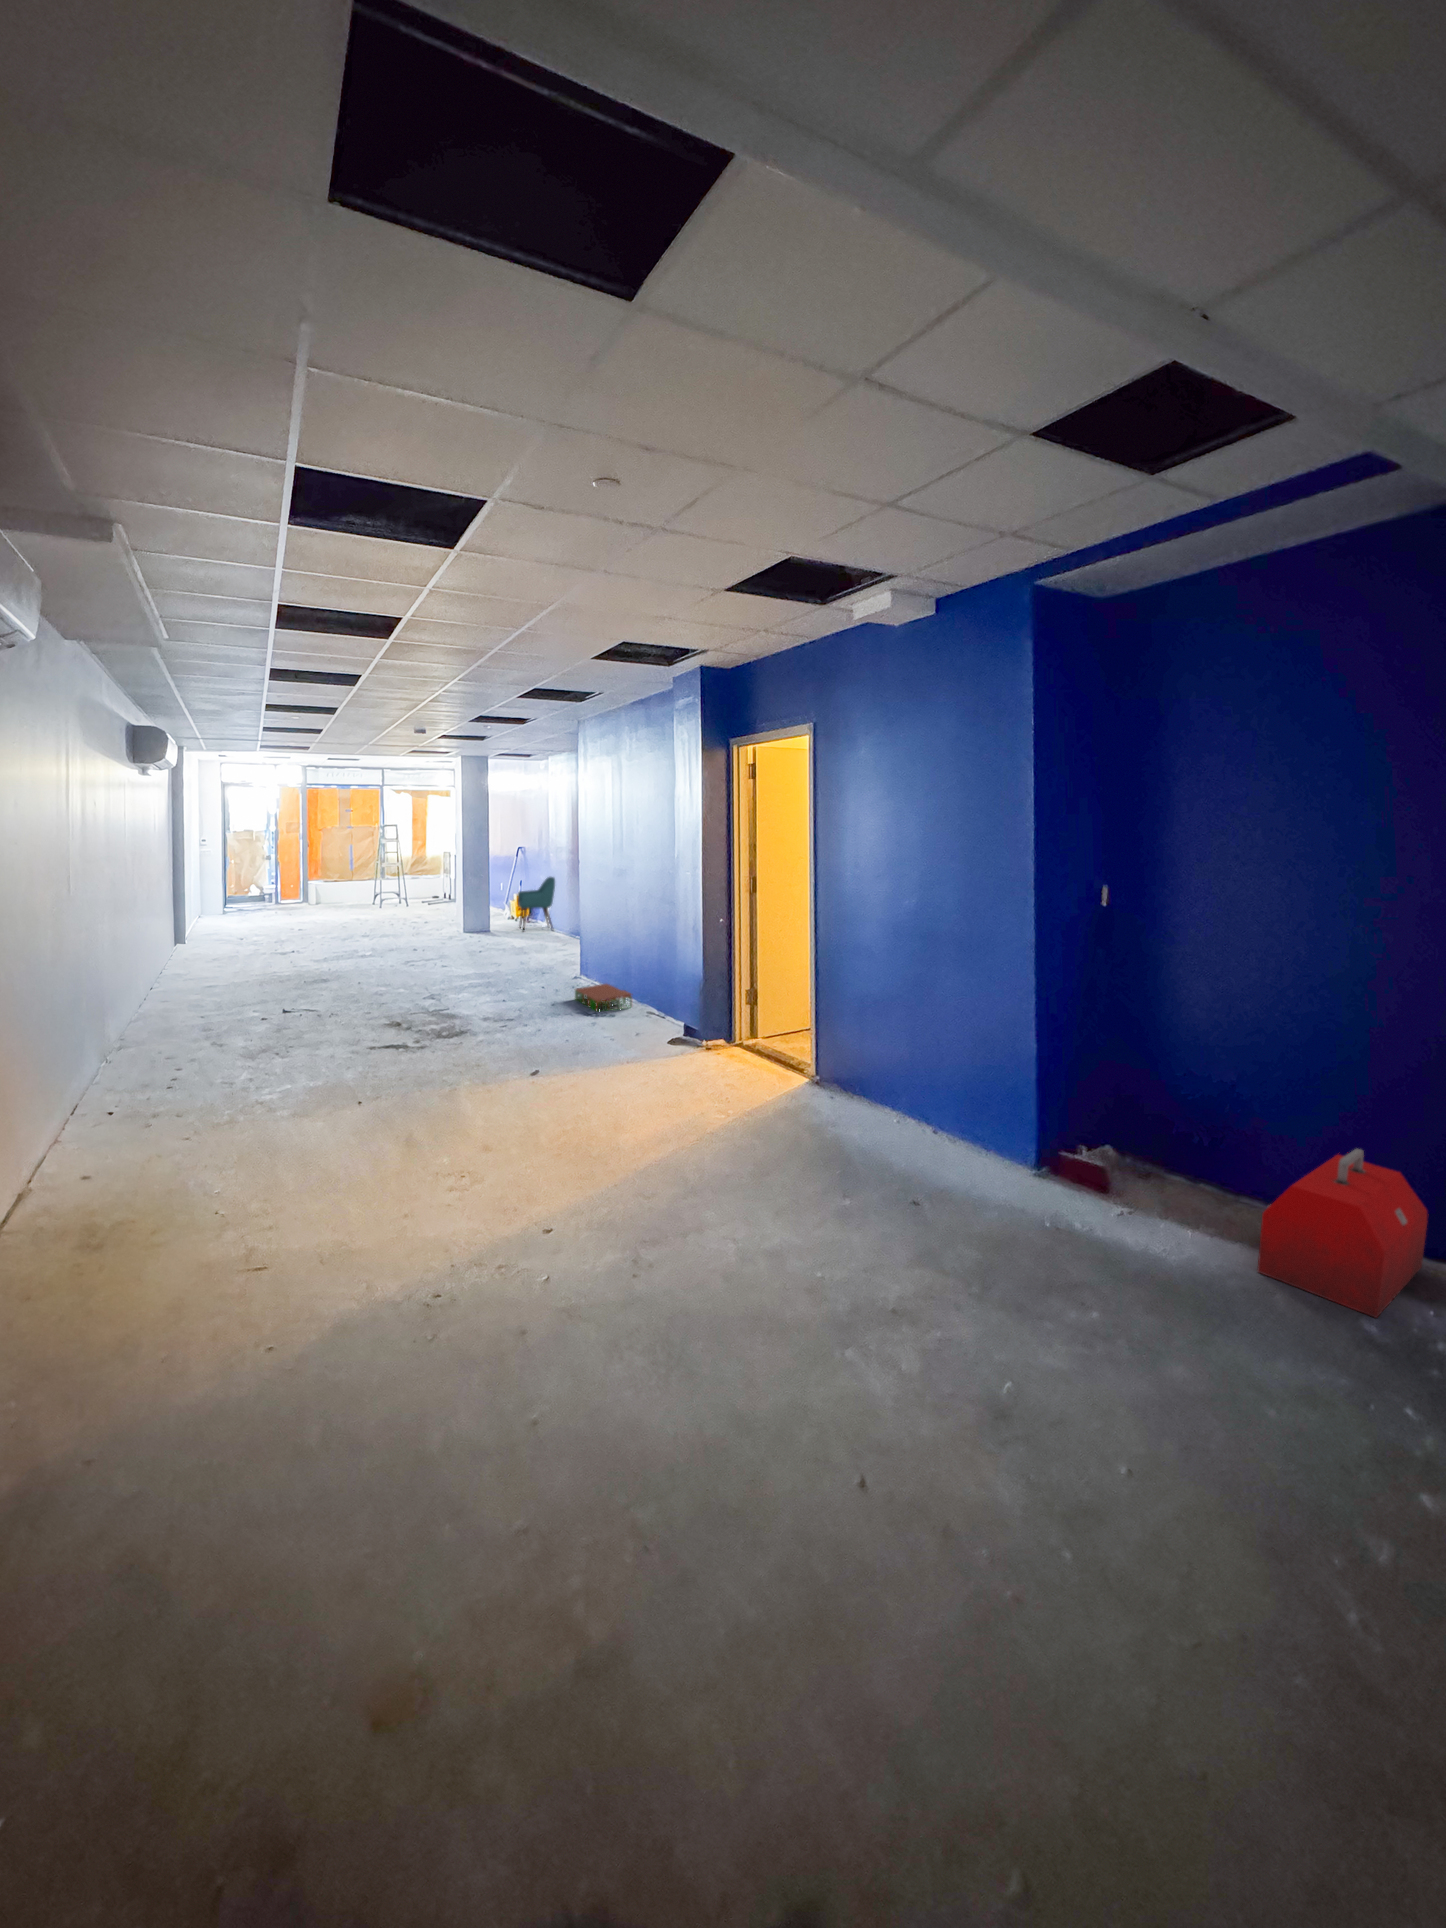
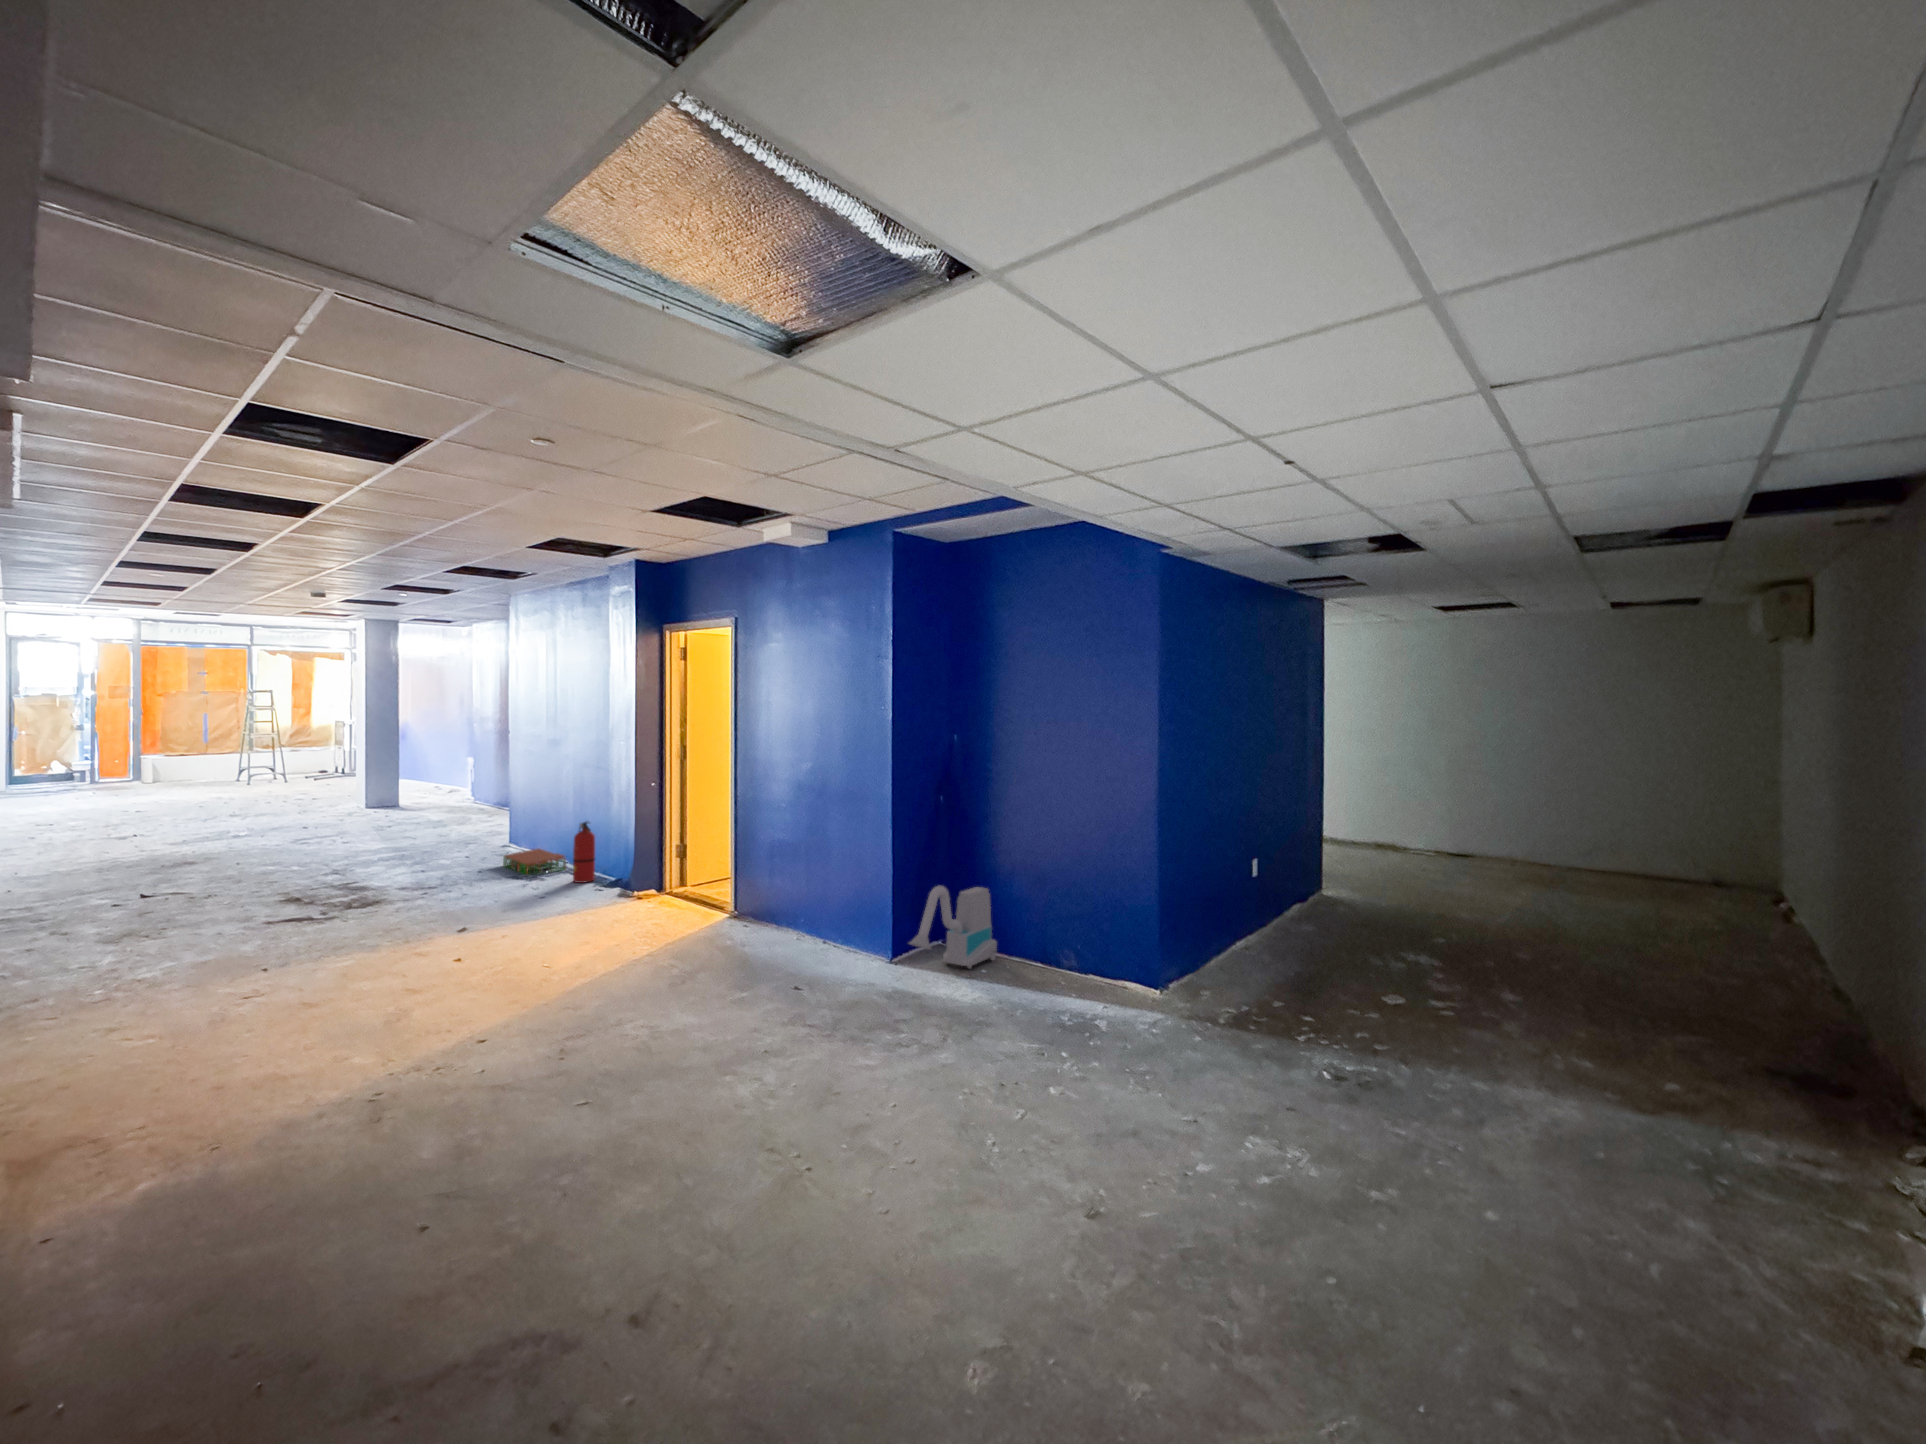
chair: present [518,877,555,931] -> none [435,745,481,804]
fire extinguisher: none [640,960,661,1025] -> present [573,821,595,883]
vacuum cleaner: none [1077,1087,1193,1206] -> present [909,886,997,969]
toolbox: present [1257,1149,1428,1318] -> none [1014,910,1115,1012]

